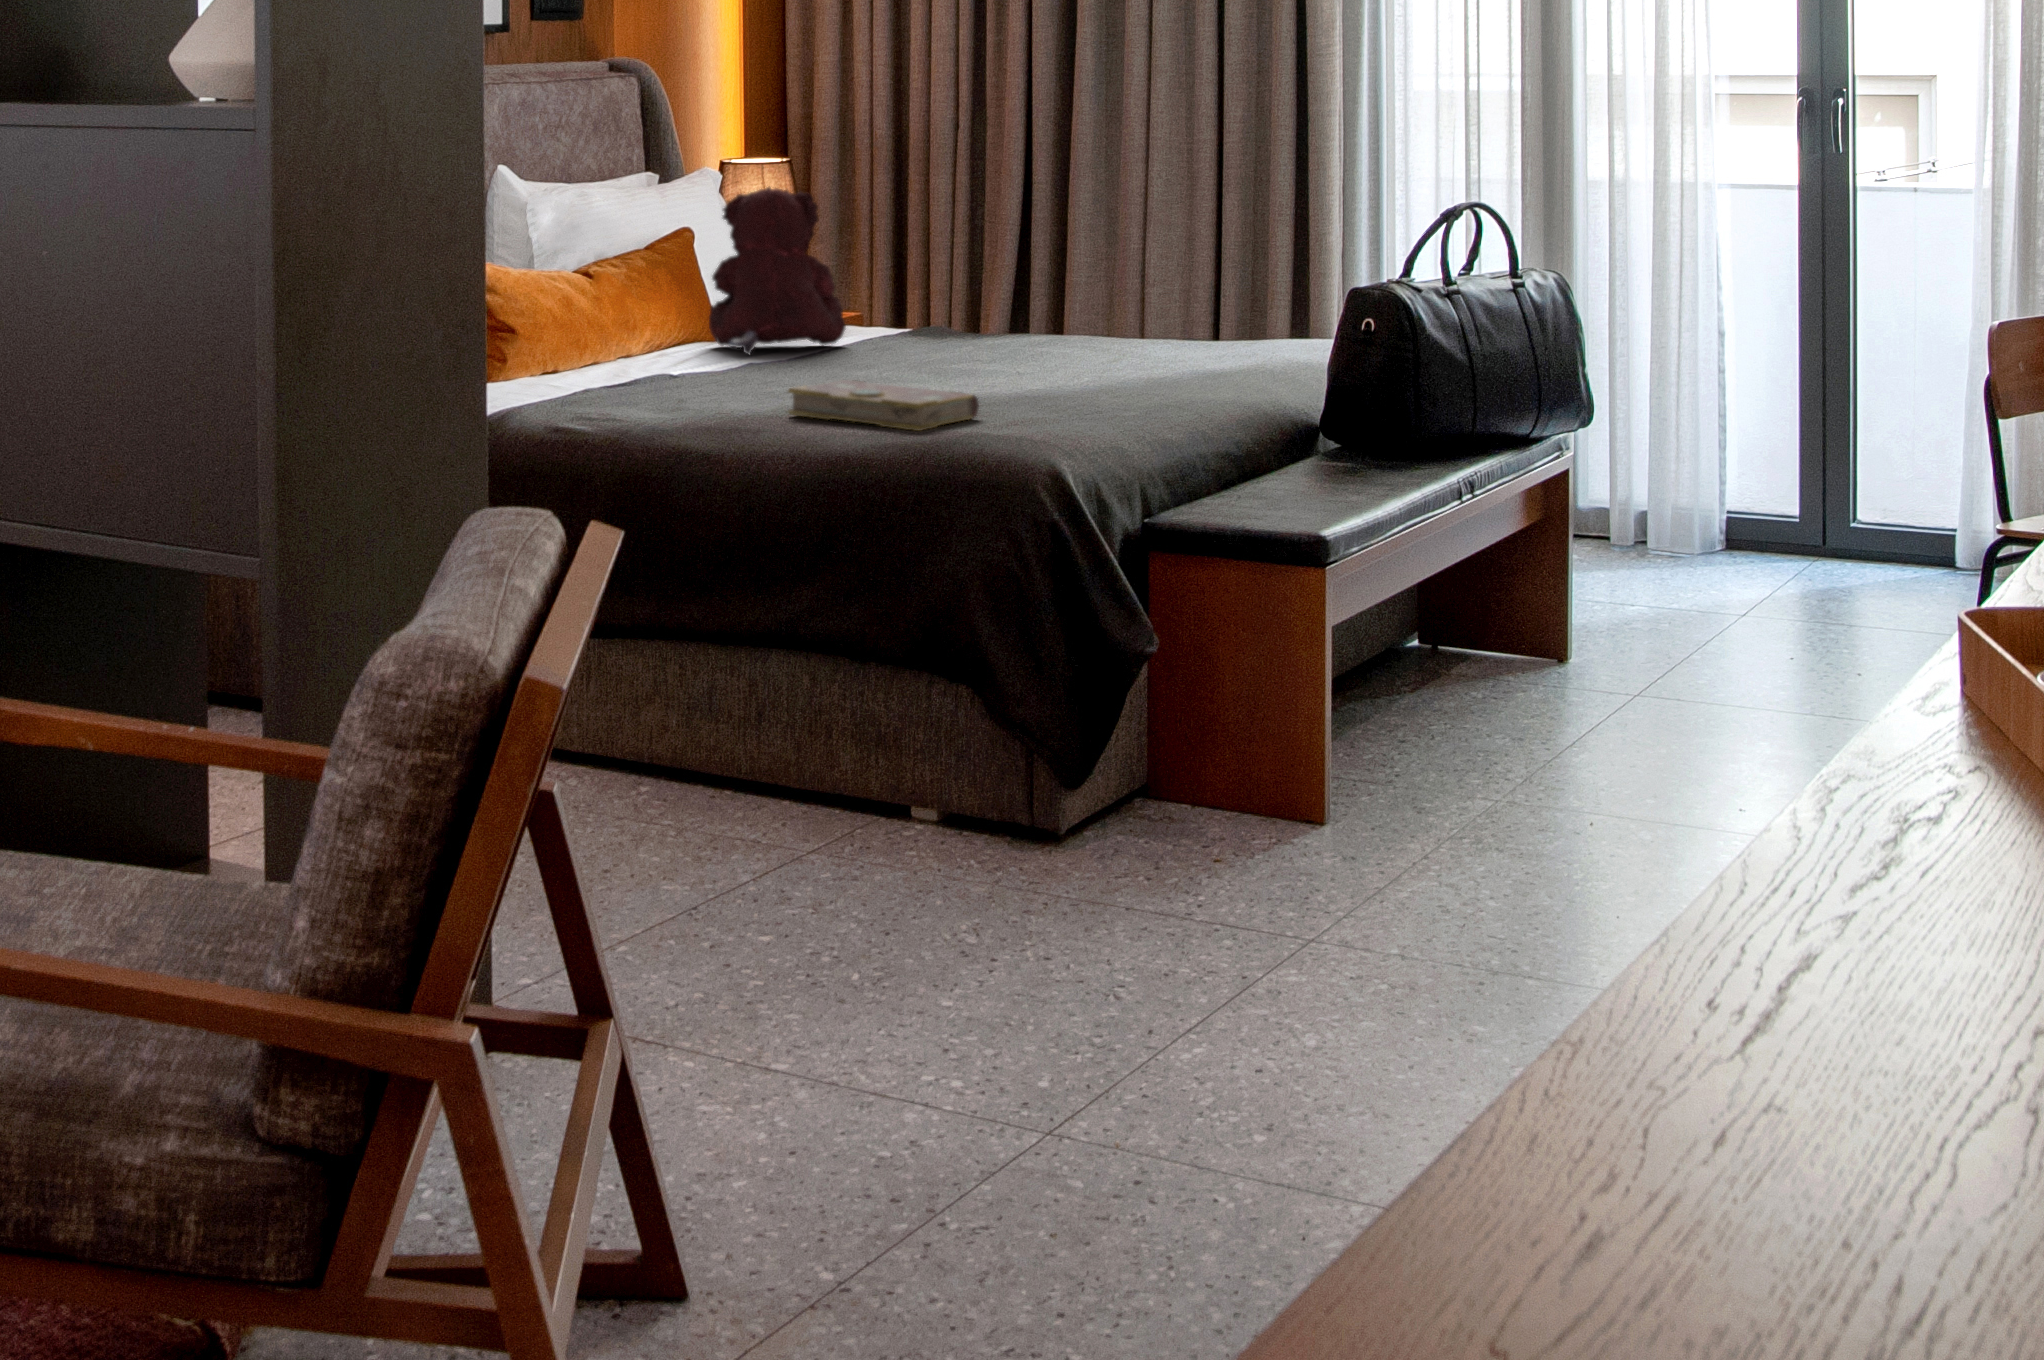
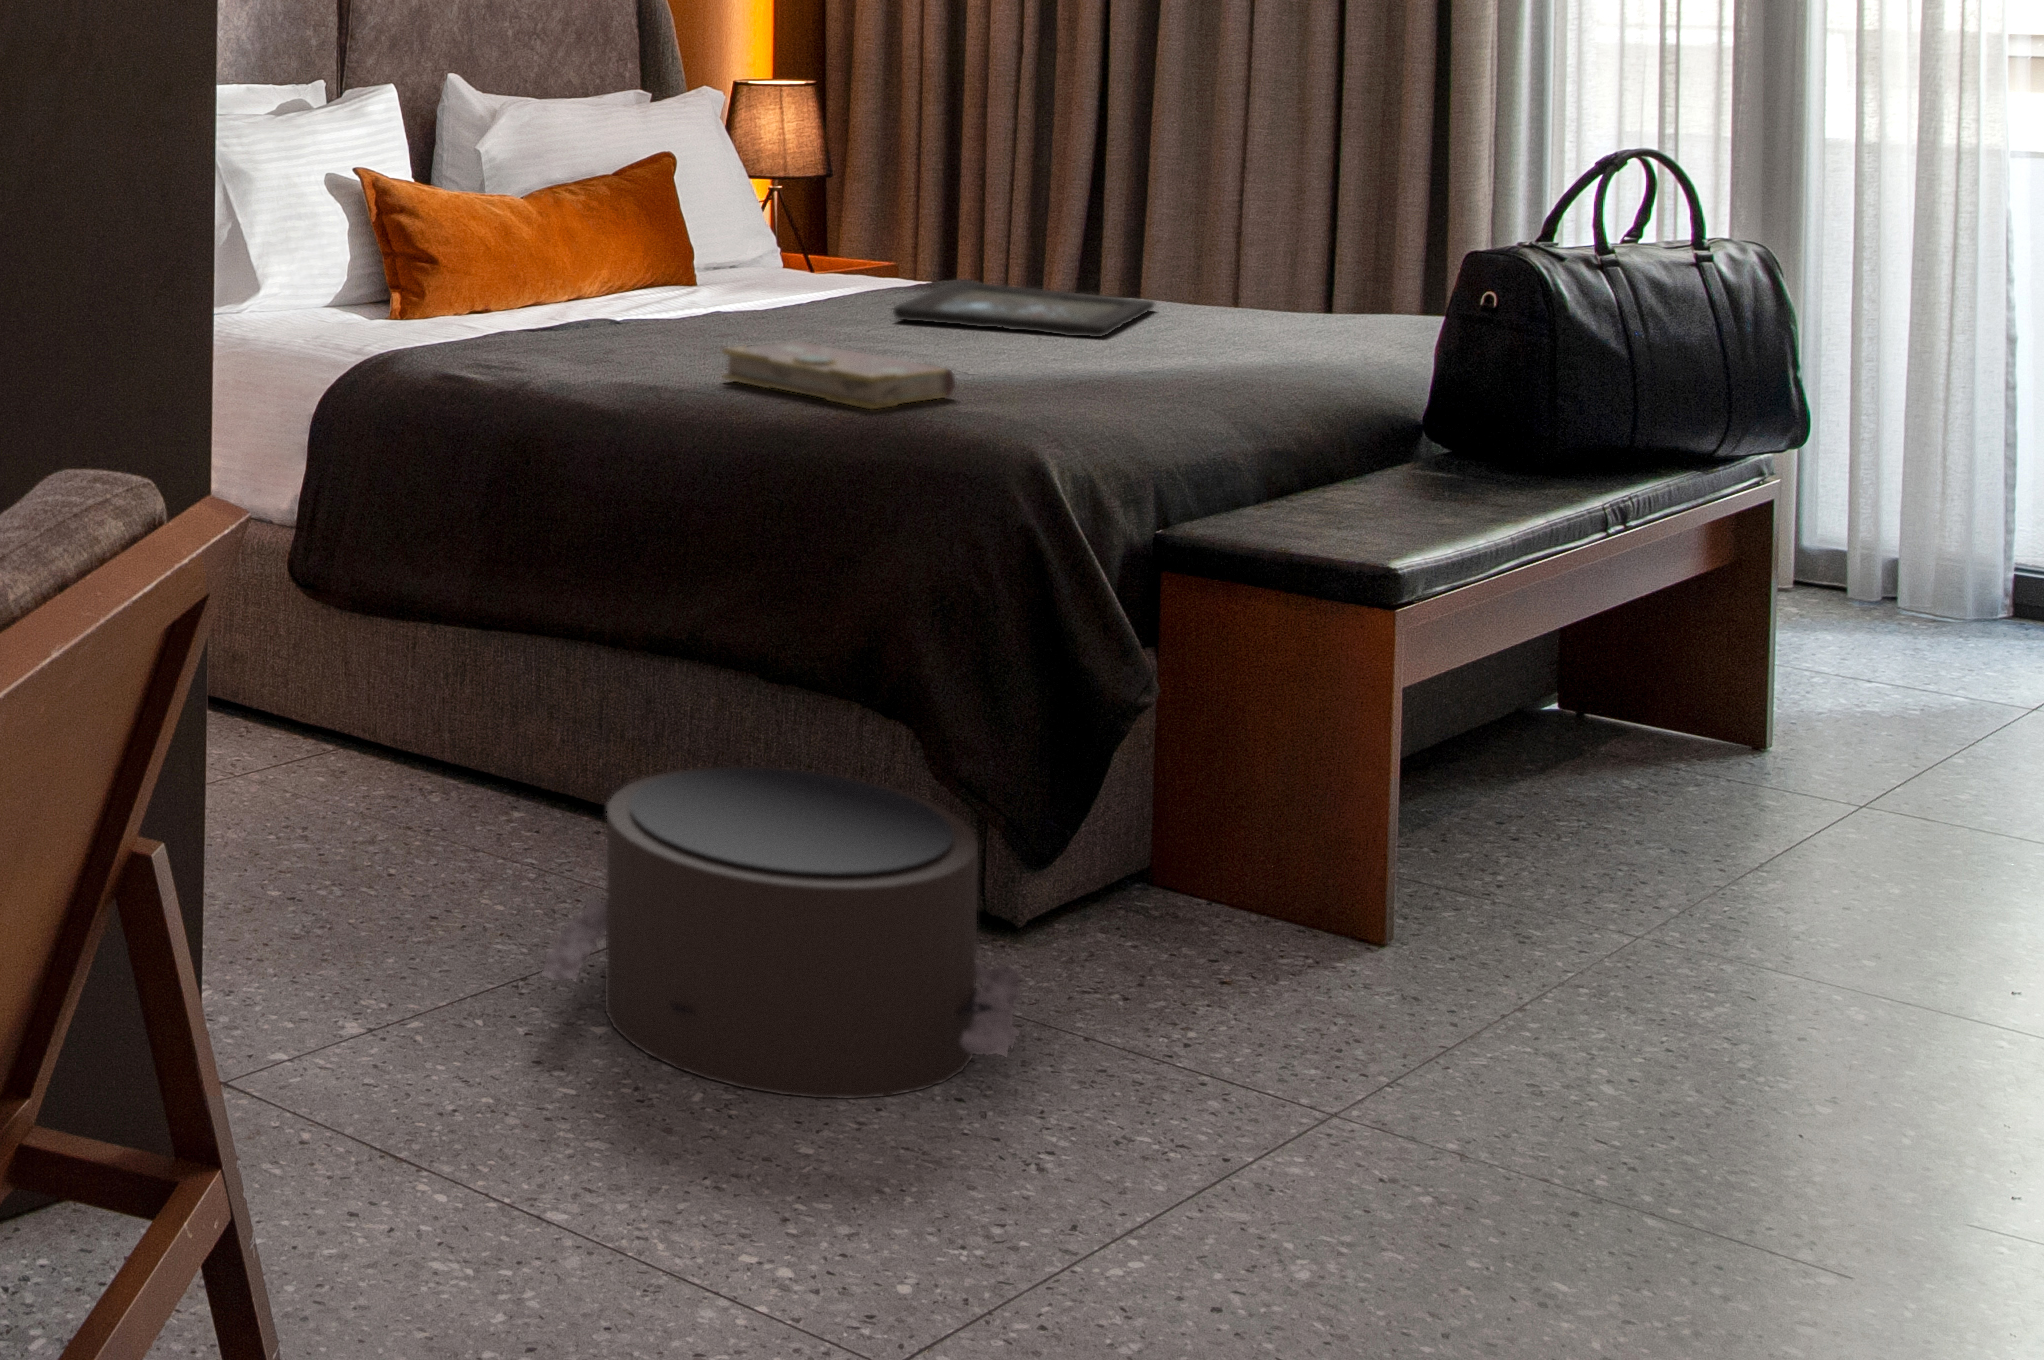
teddy bear: present [709,187,846,355] -> none [676,109,839,302]
tray: none [901,329,1102,368] -> present [893,282,1154,337]
pouf: none [712,727,1090,981] -> present [542,767,1020,1099]

